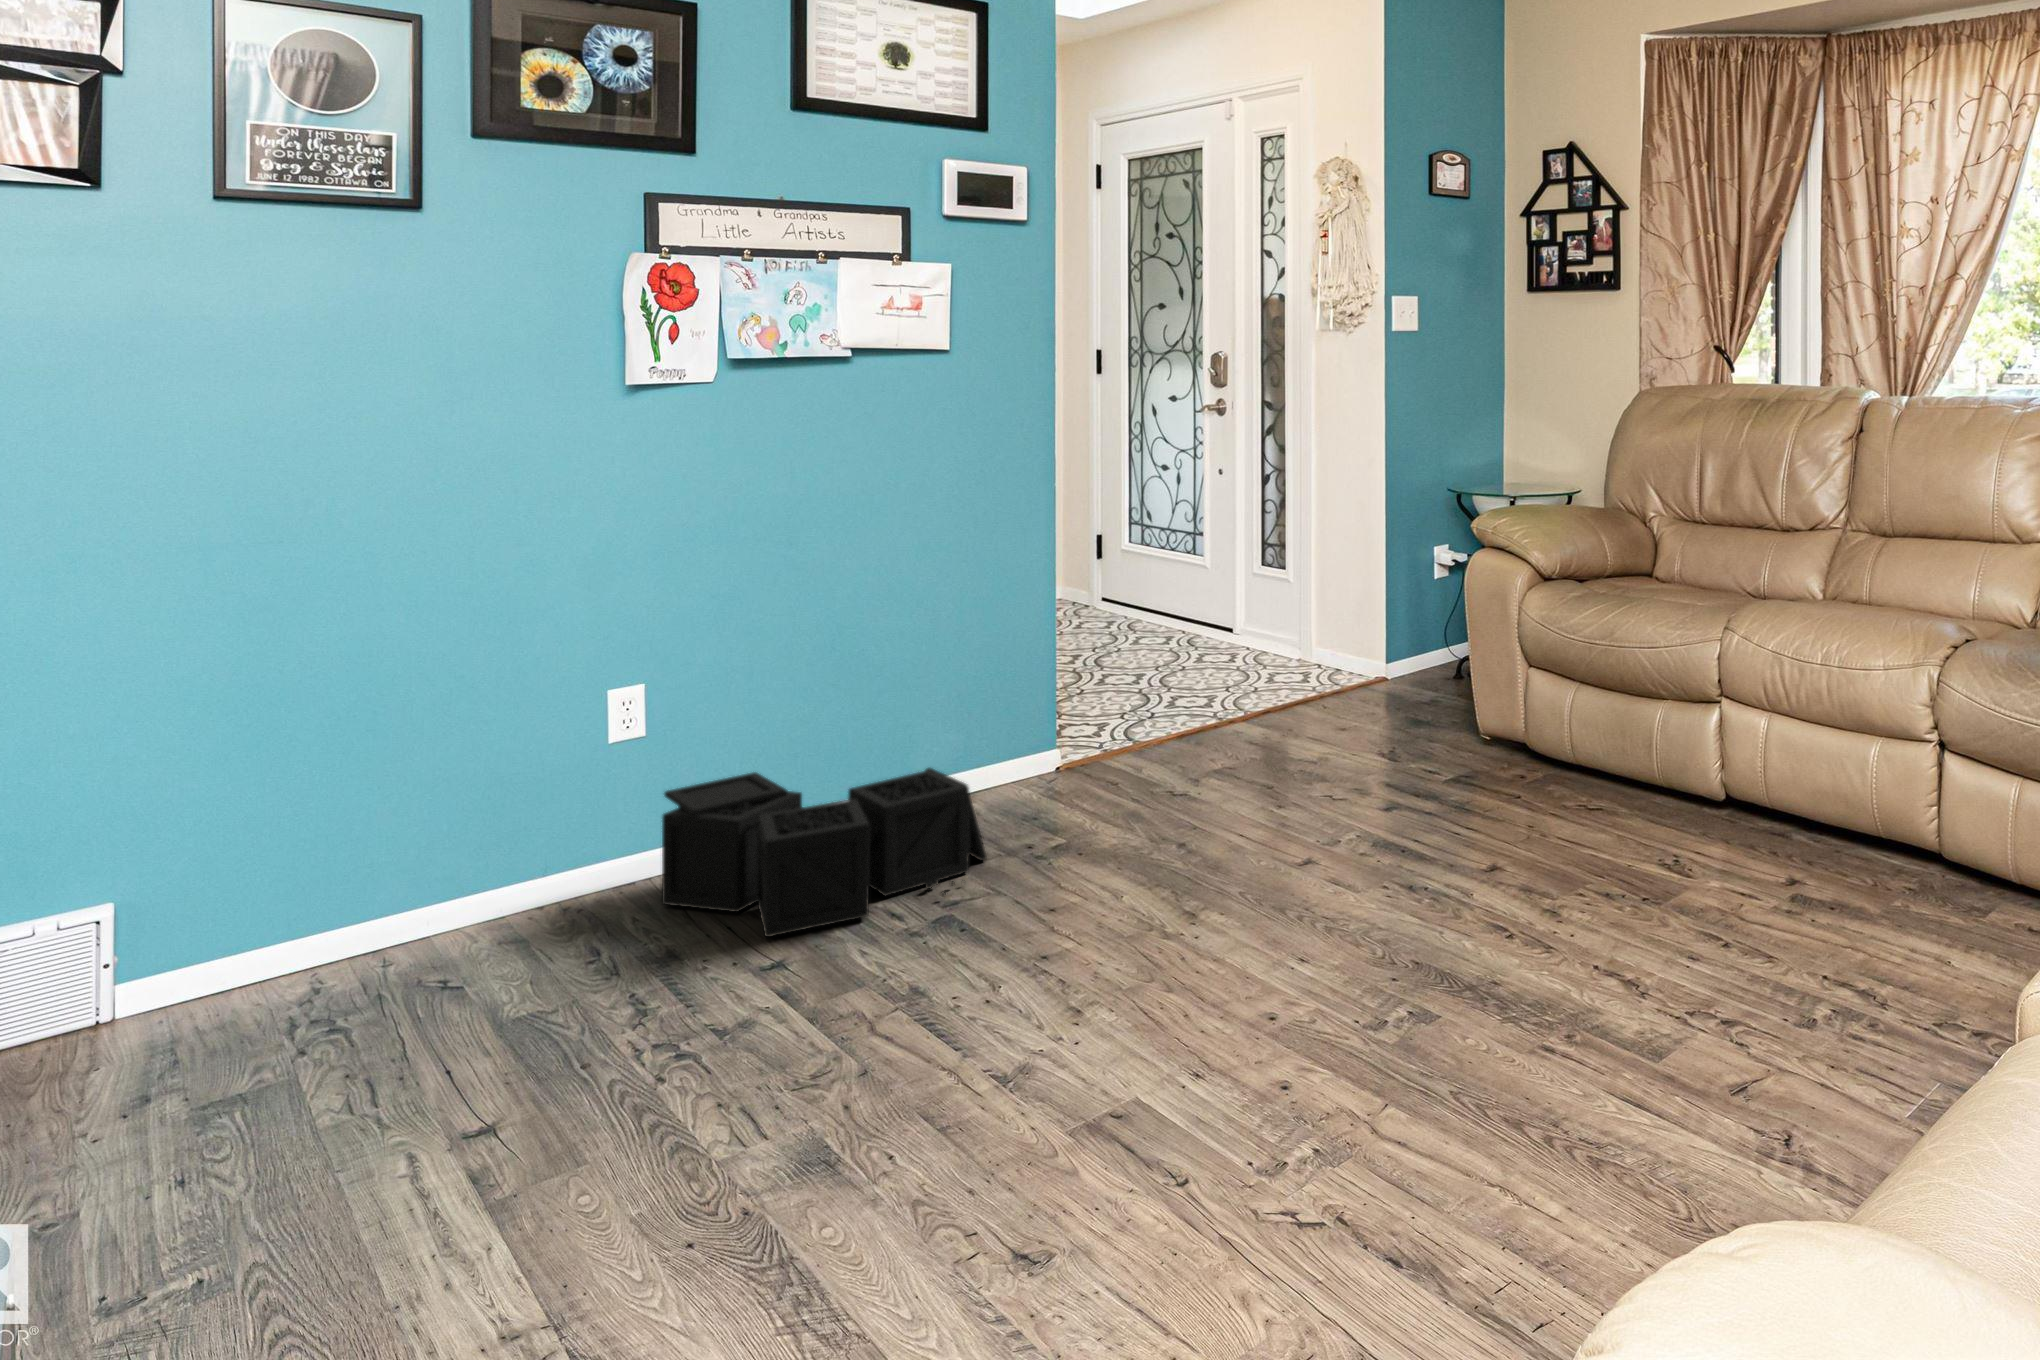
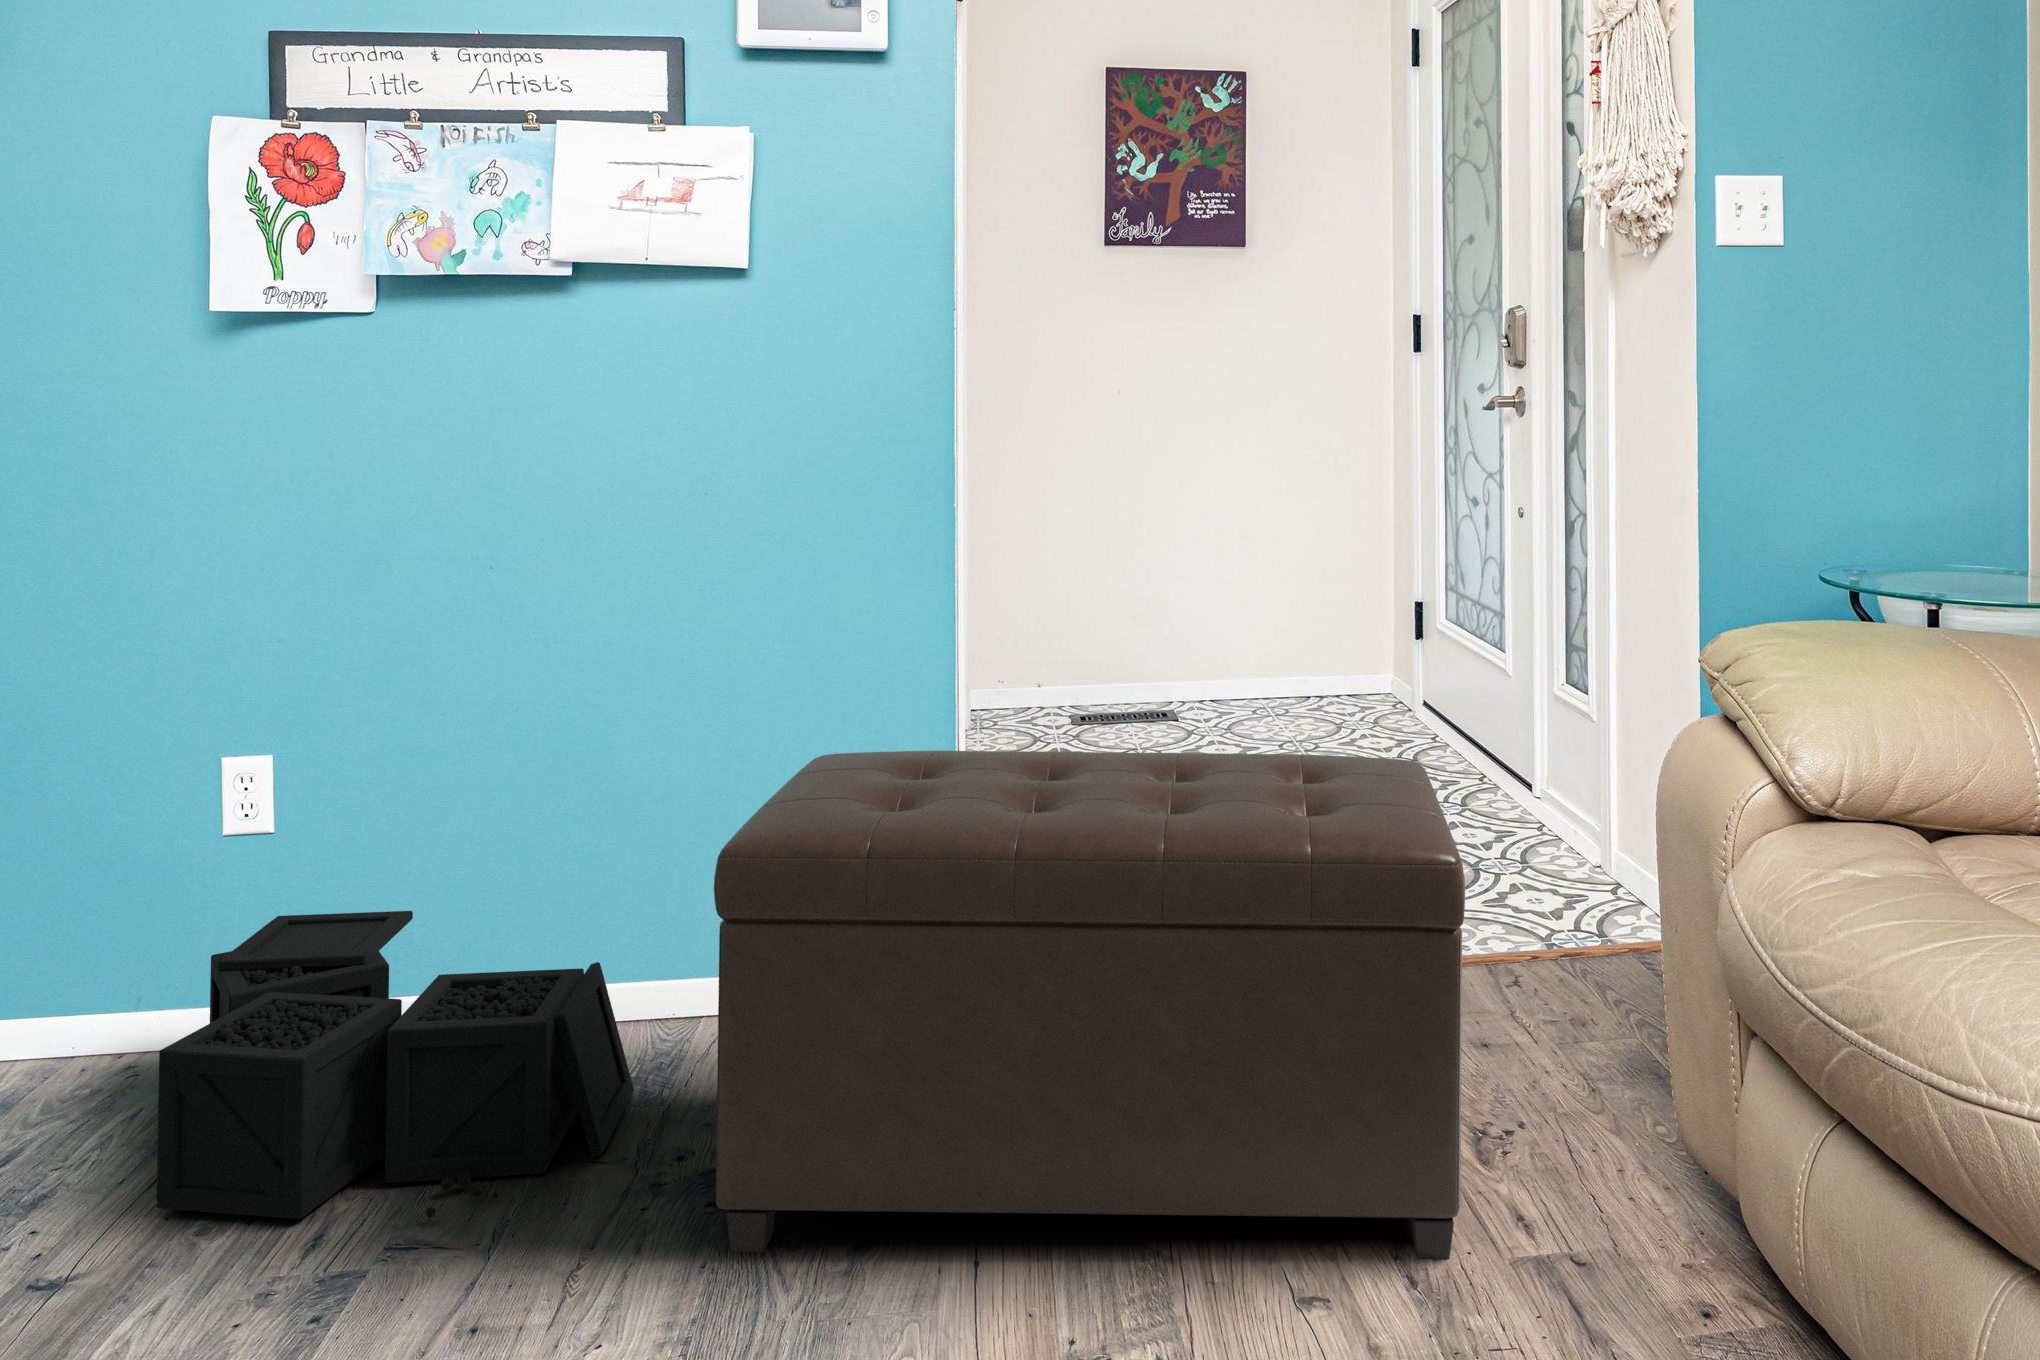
ottoman: none [1051,591,1429,863] -> present [714,751,1465,1259]

